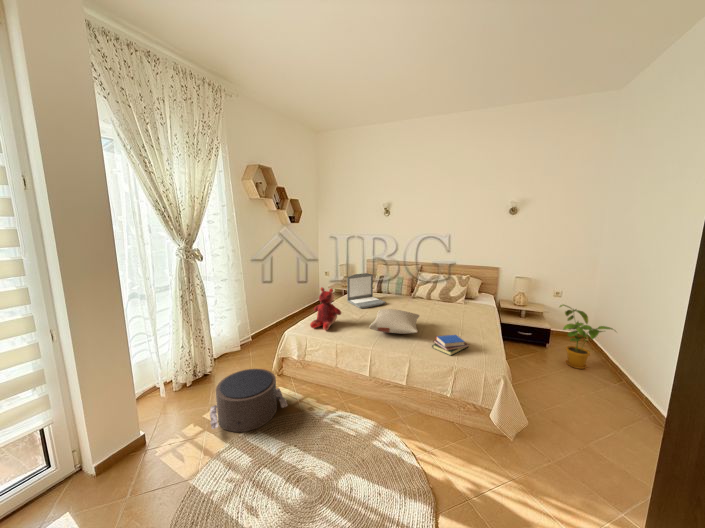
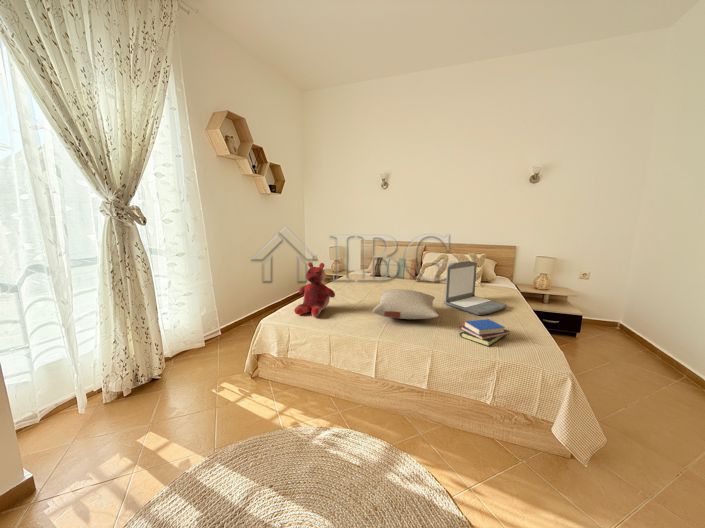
laptop: present [347,273,386,308] -> present [444,261,507,315]
house plant: present [560,305,613,369] -> none [598,284,674,361]
pouf: present [210,369,288,432] -> none [140,370,262,466]

